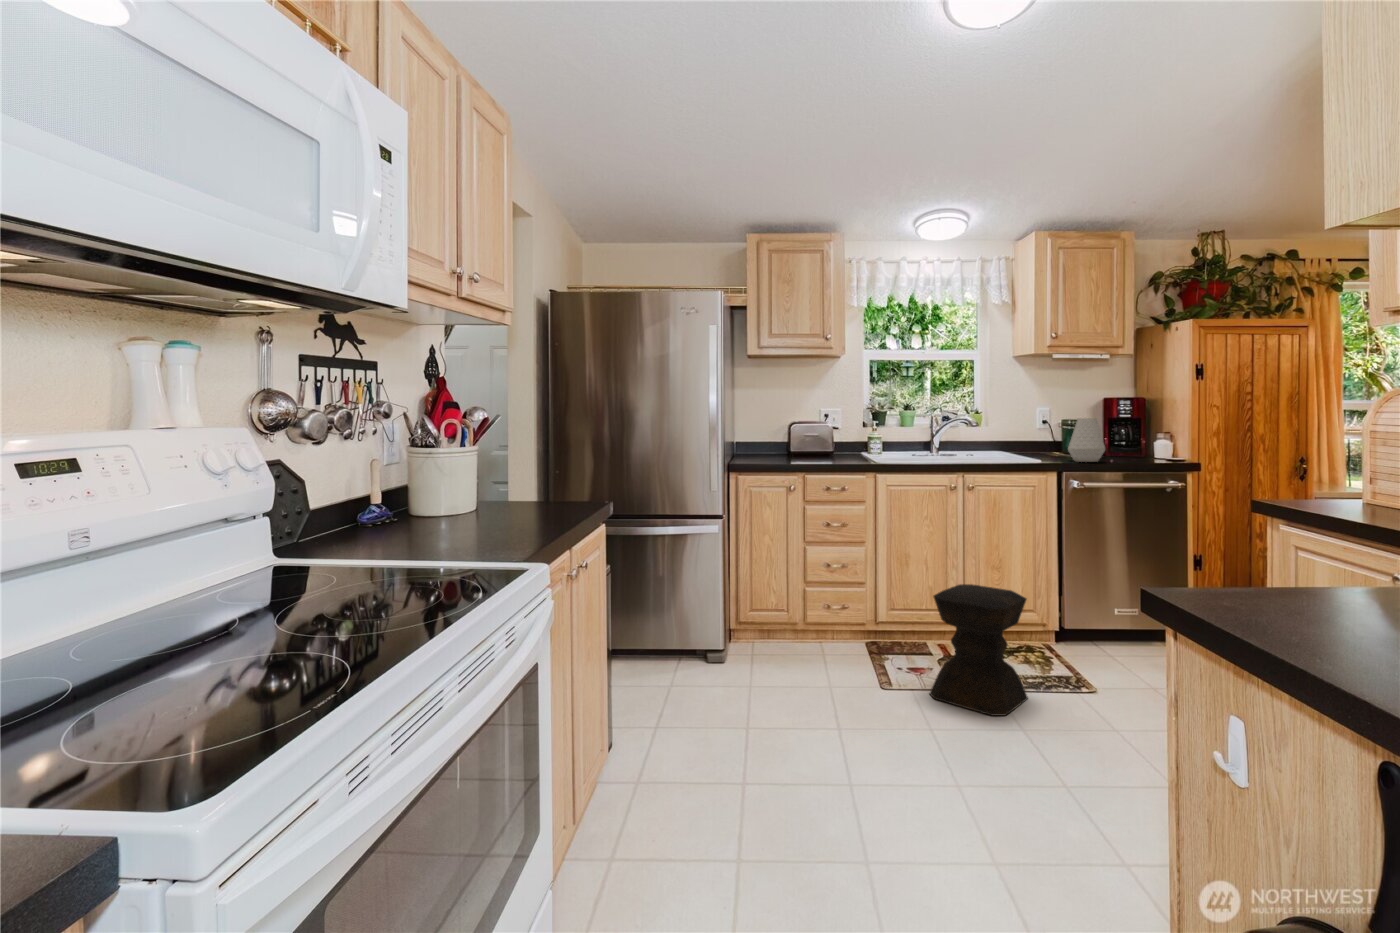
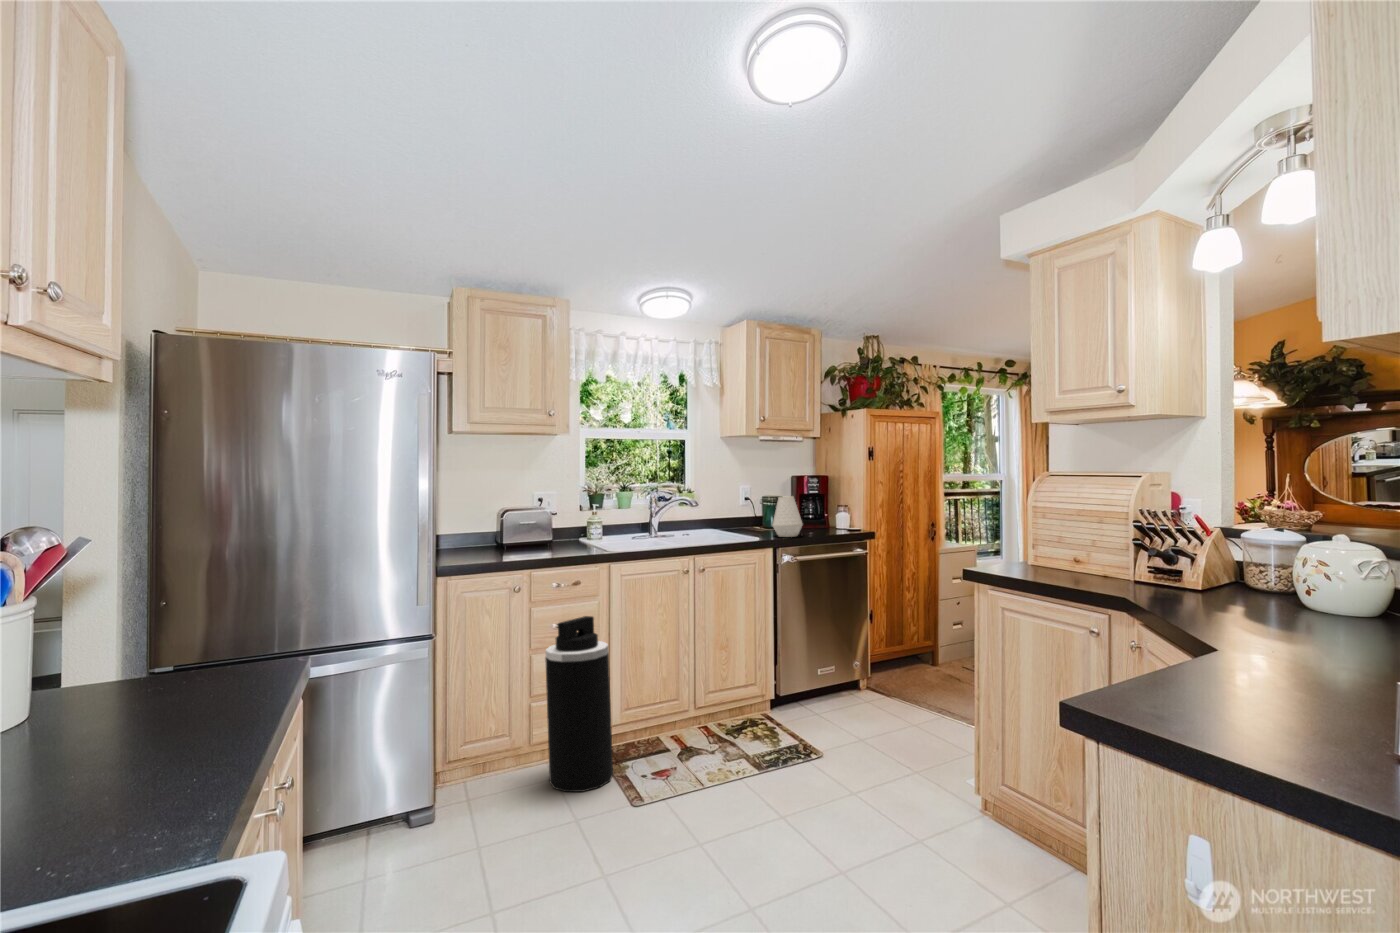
trash can: none [814,519,872,671] -> present [545,616,613,792]
stool: present [930,584,1028,716] -> none [678,672,770,810]

